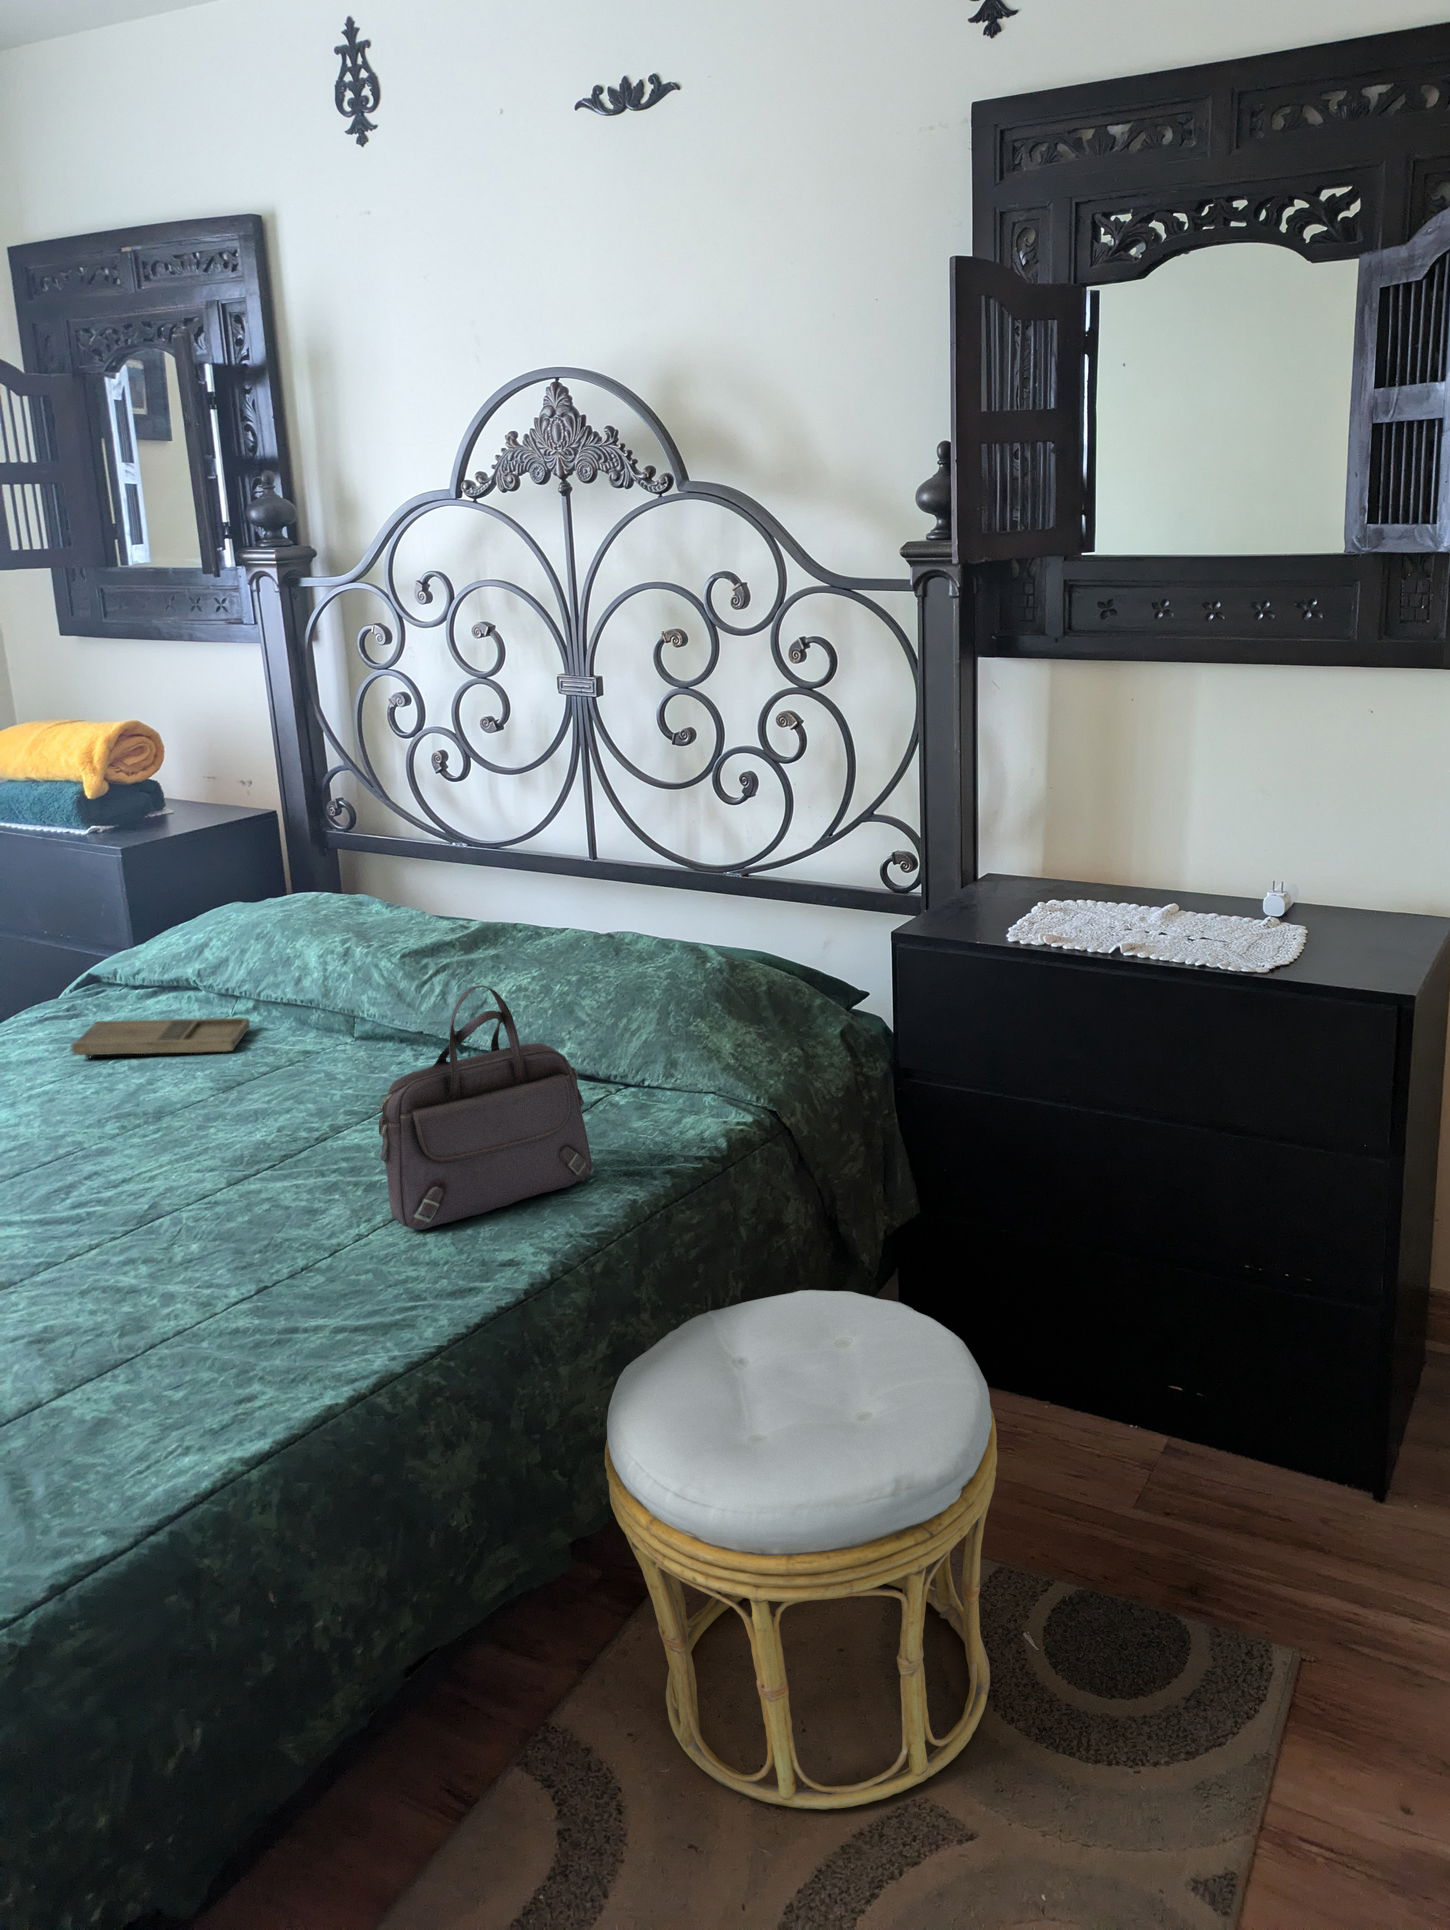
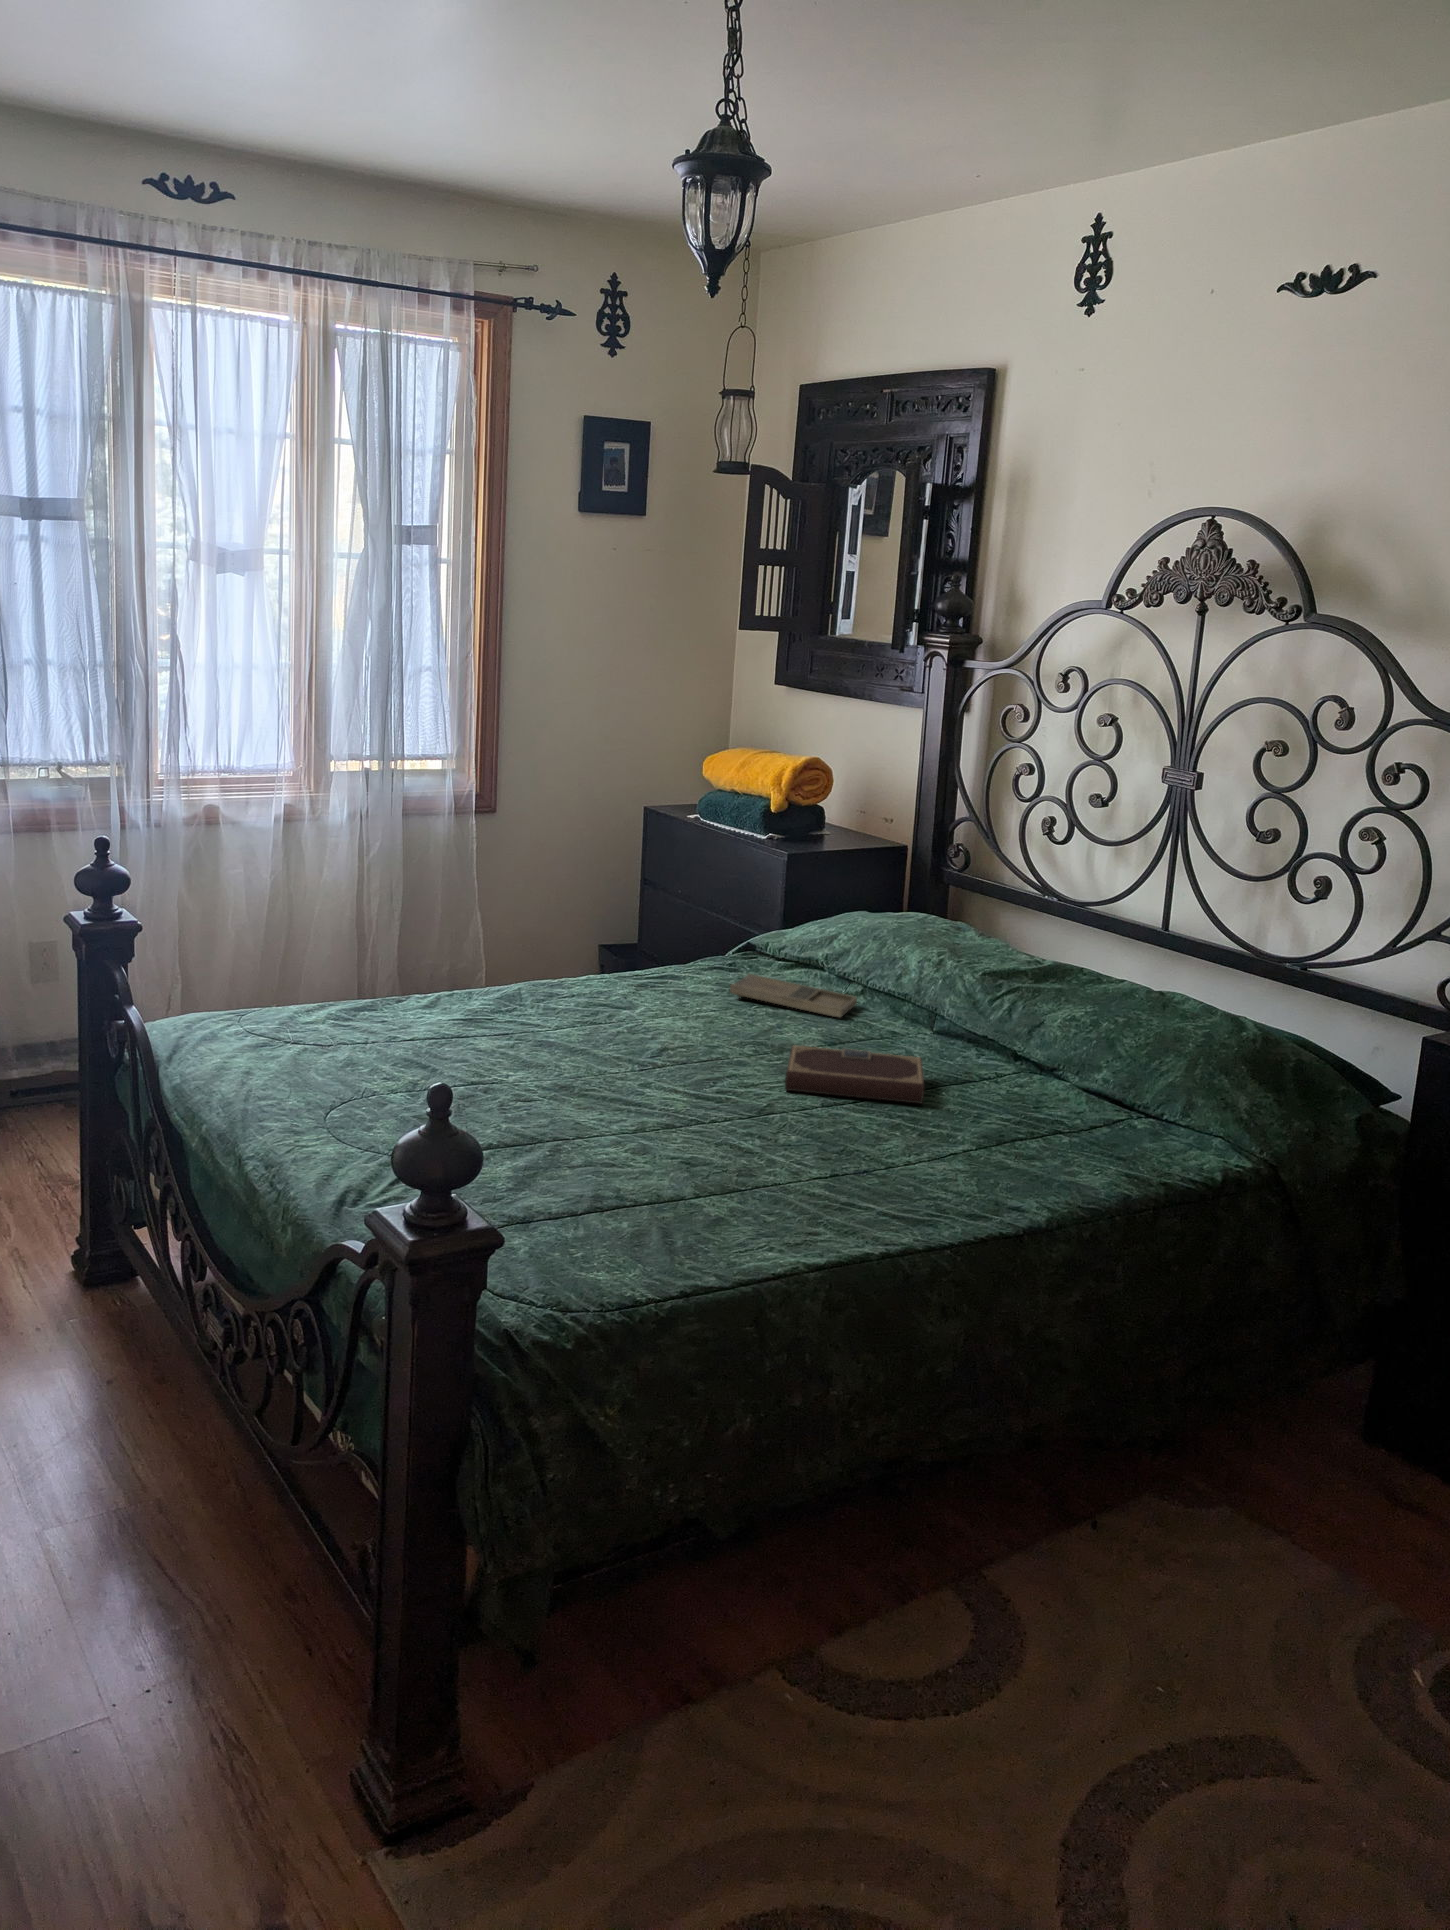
handbag: present [376,985,594,1230] -> none [937,993,1106,1175]
notebook: none [168,1084,360,1180] -> present [785,1045,924,1104]
ottoman: present [605,1290,997,1810] -> none [1060,1304,1417,1744]

